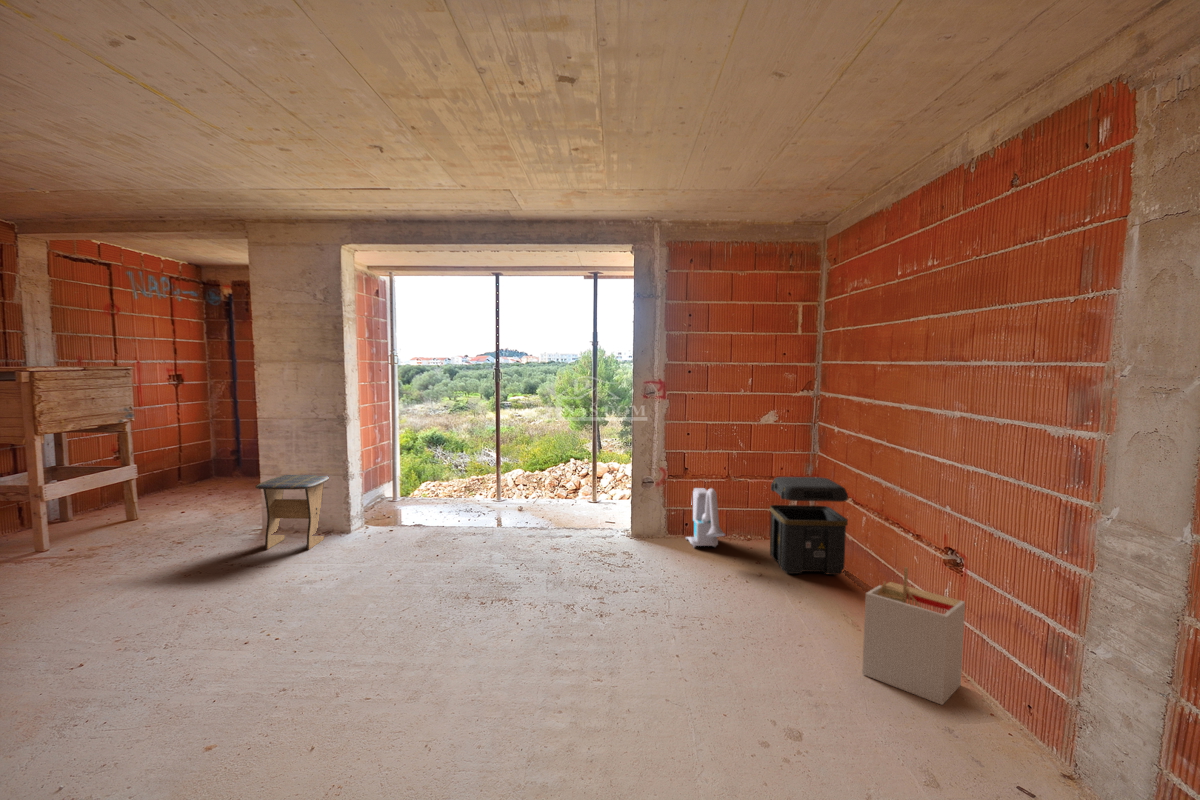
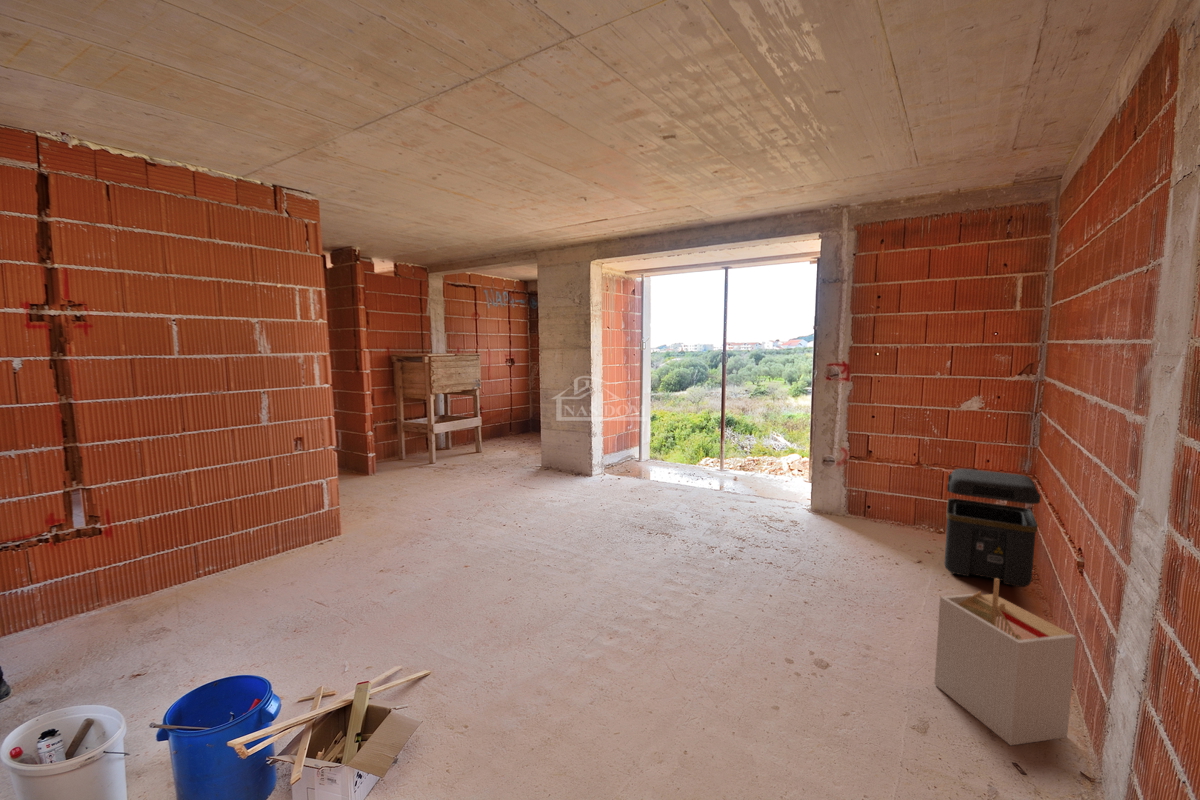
stool: present [256,475,329,550] -> none [529,429,579,482]
vacuum cleaner: present [686,488,725,547] -> none [863,472,895,534]

